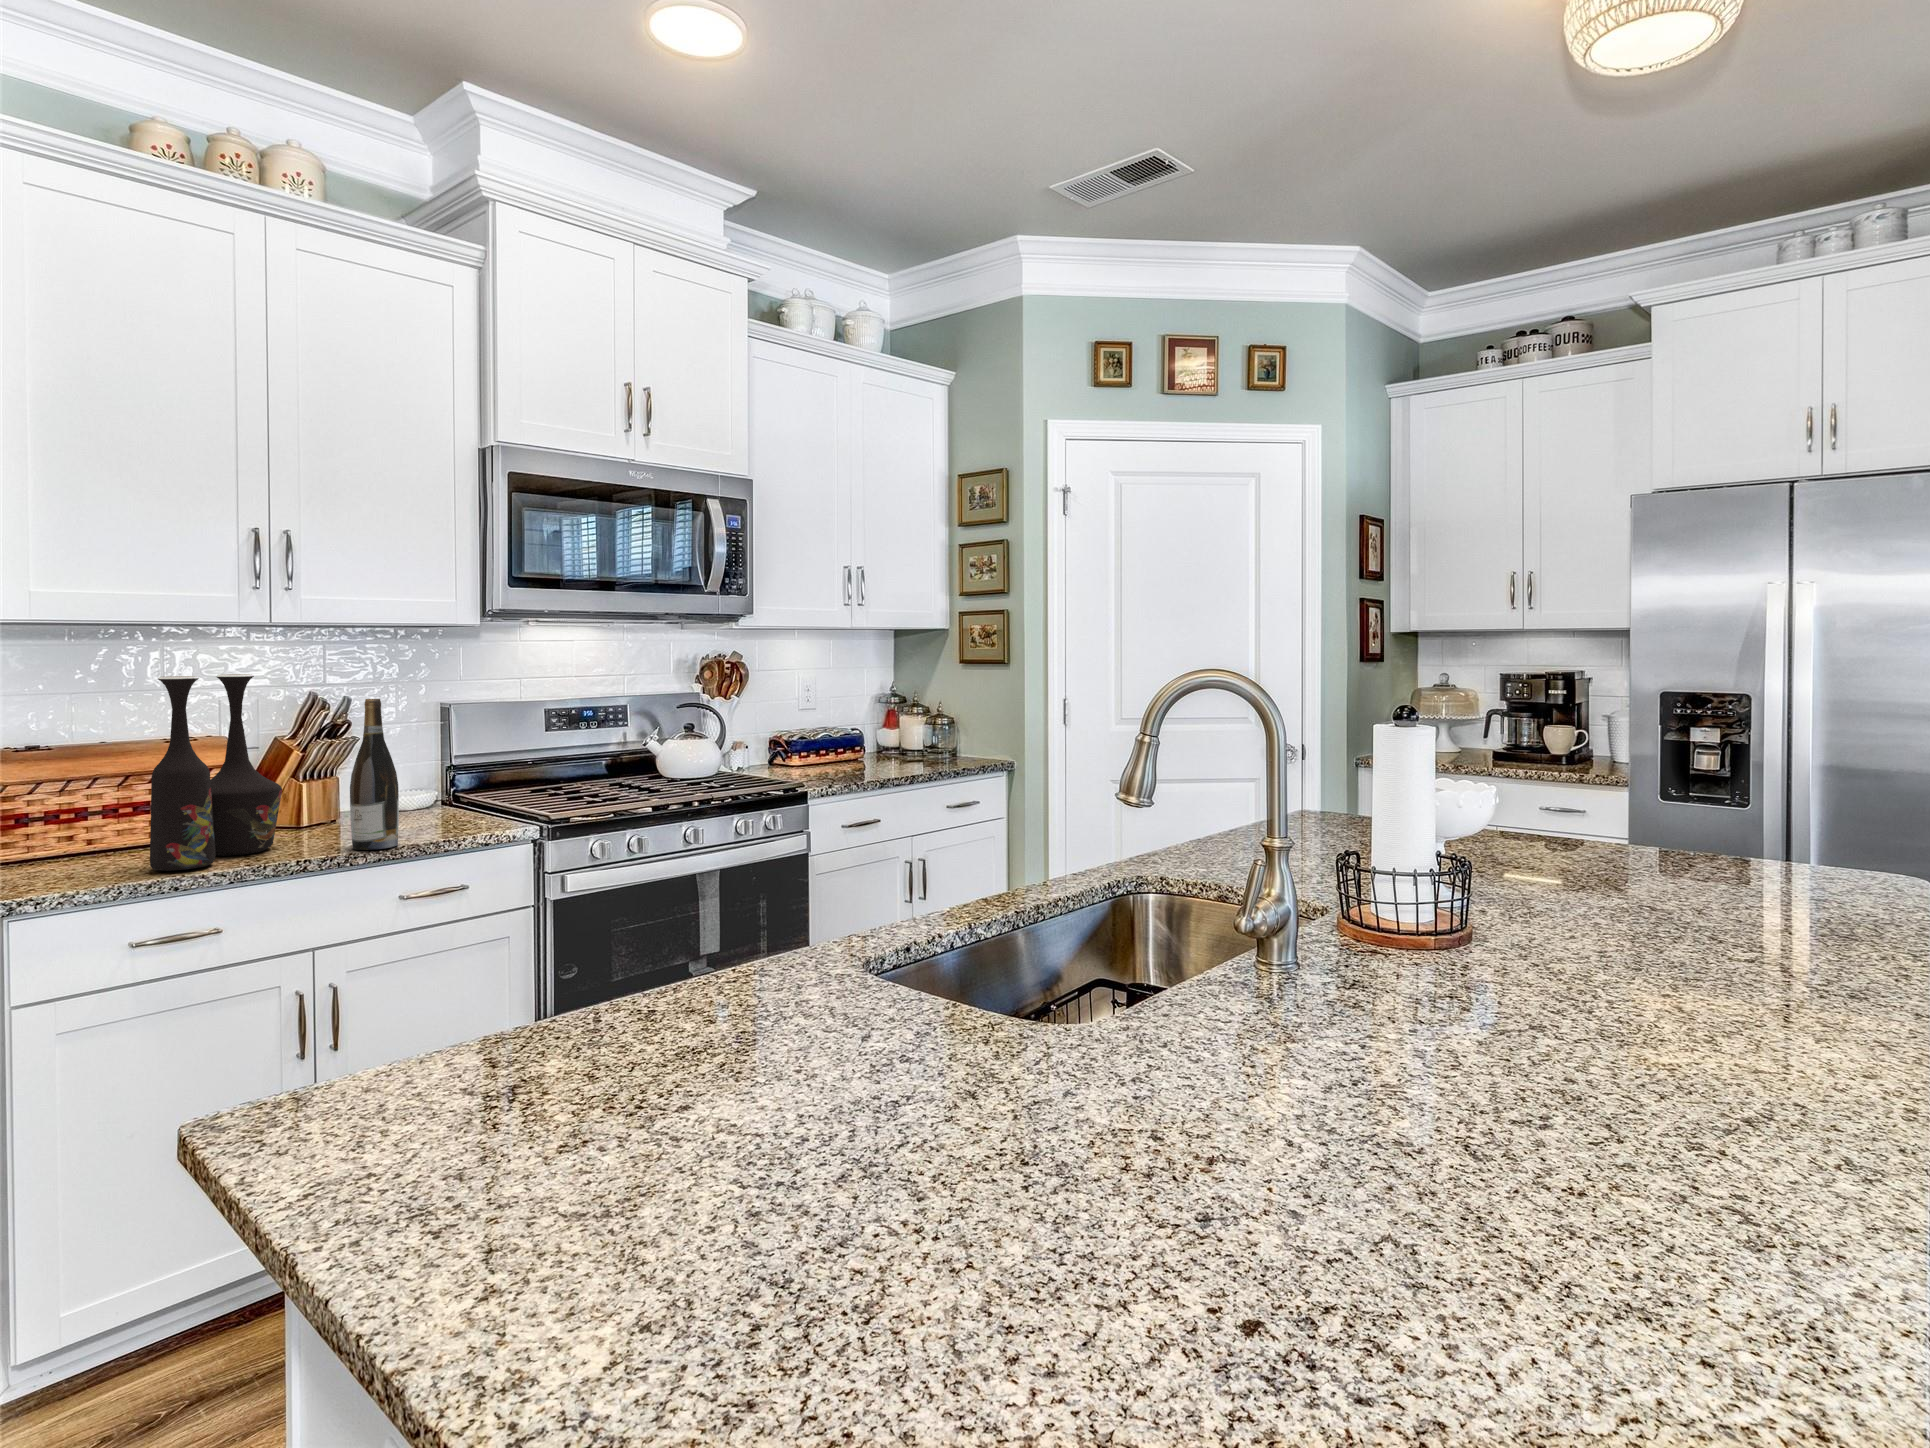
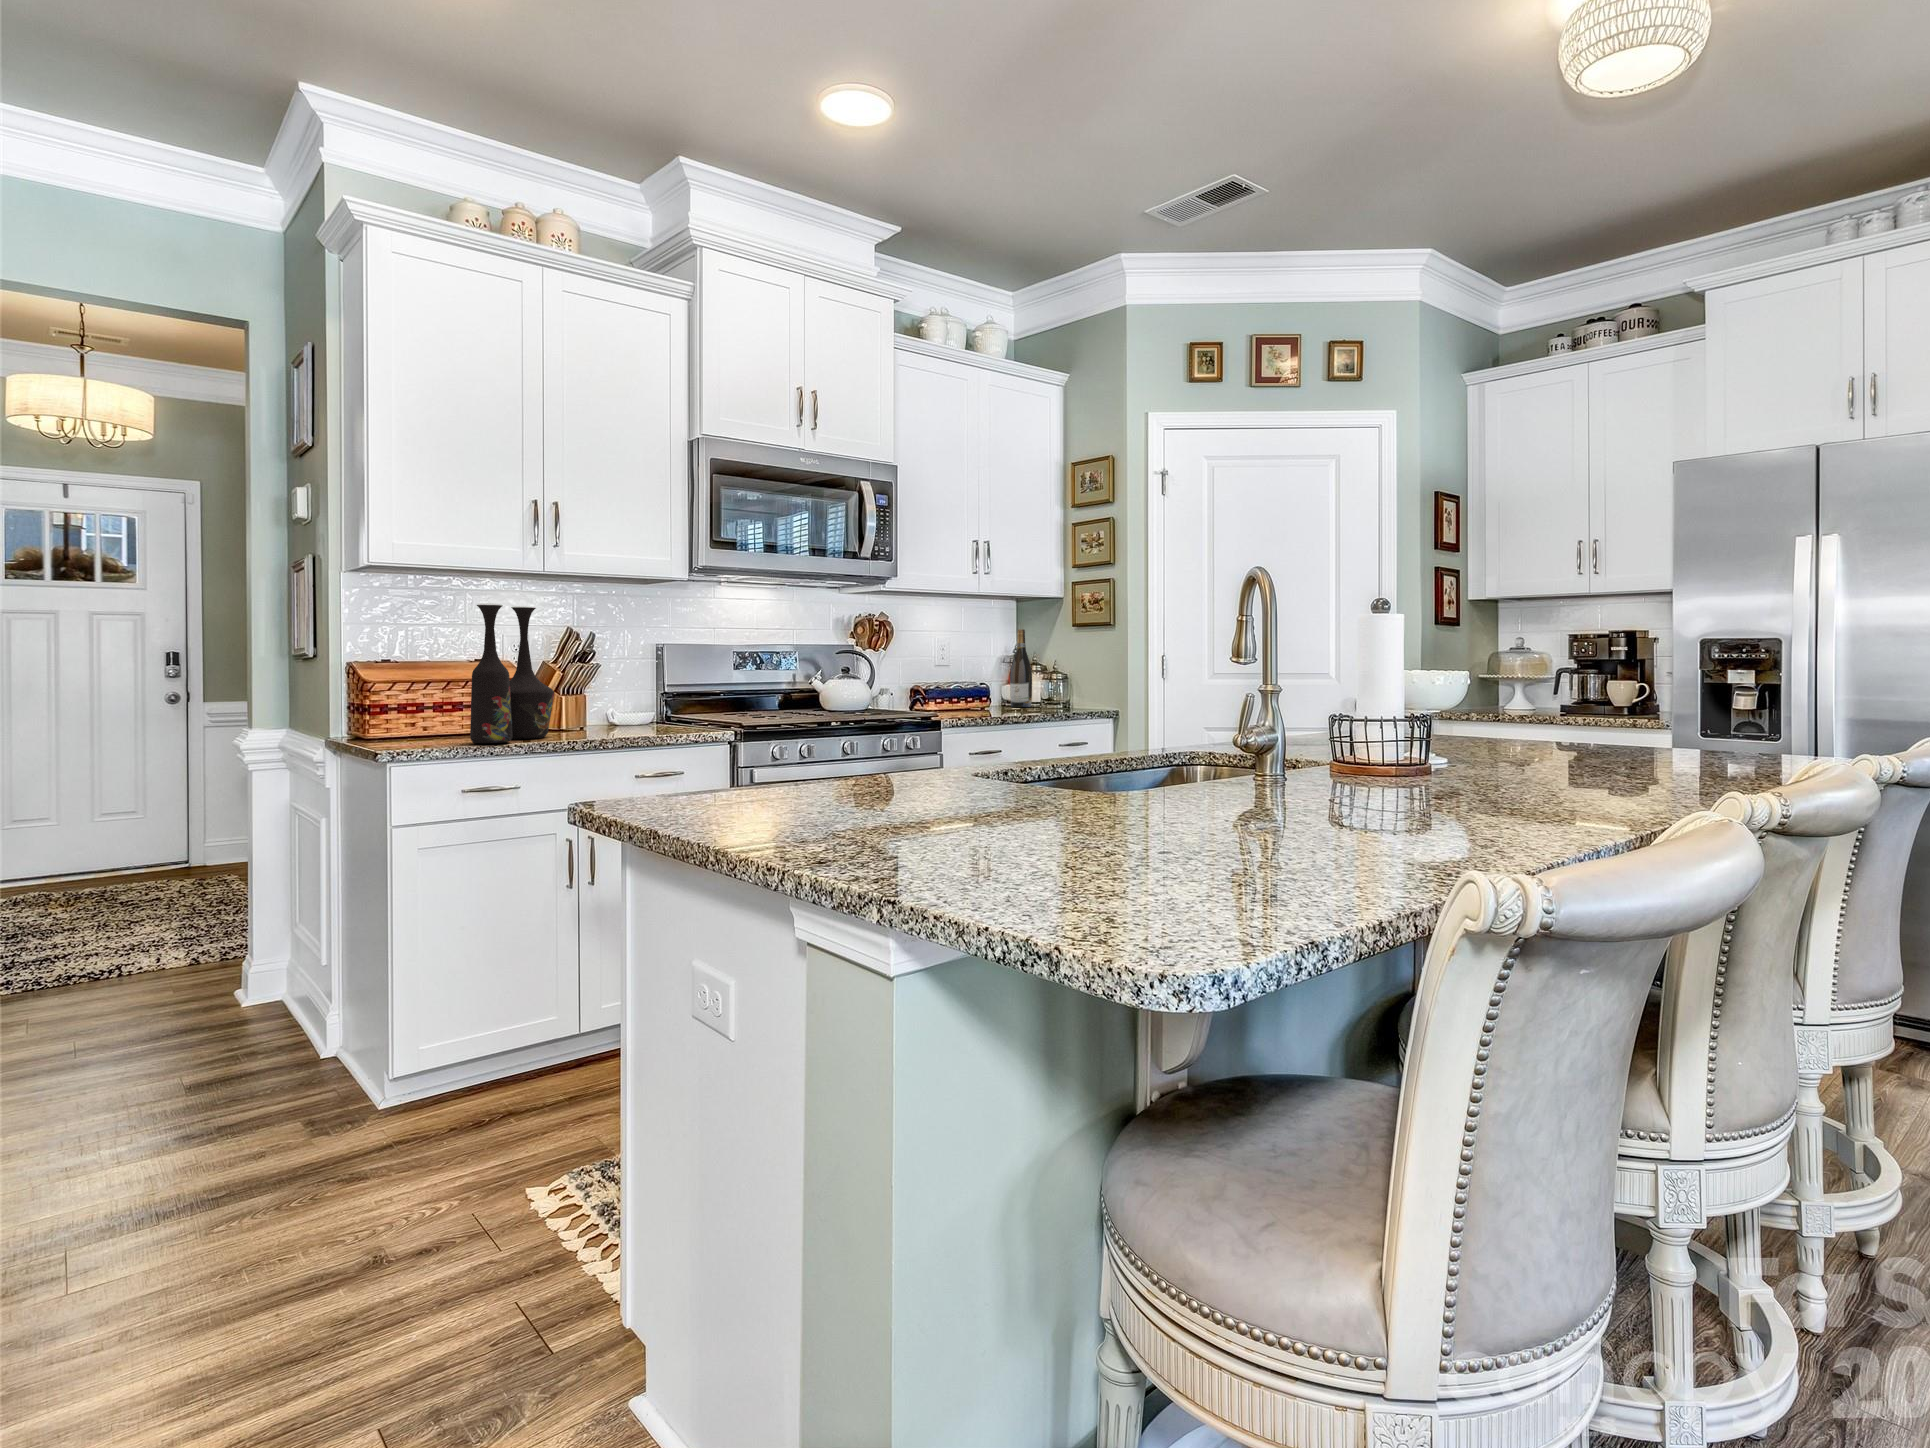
wine bottle: present [350,699,399,850] -> present [1010,629,1032,707]

